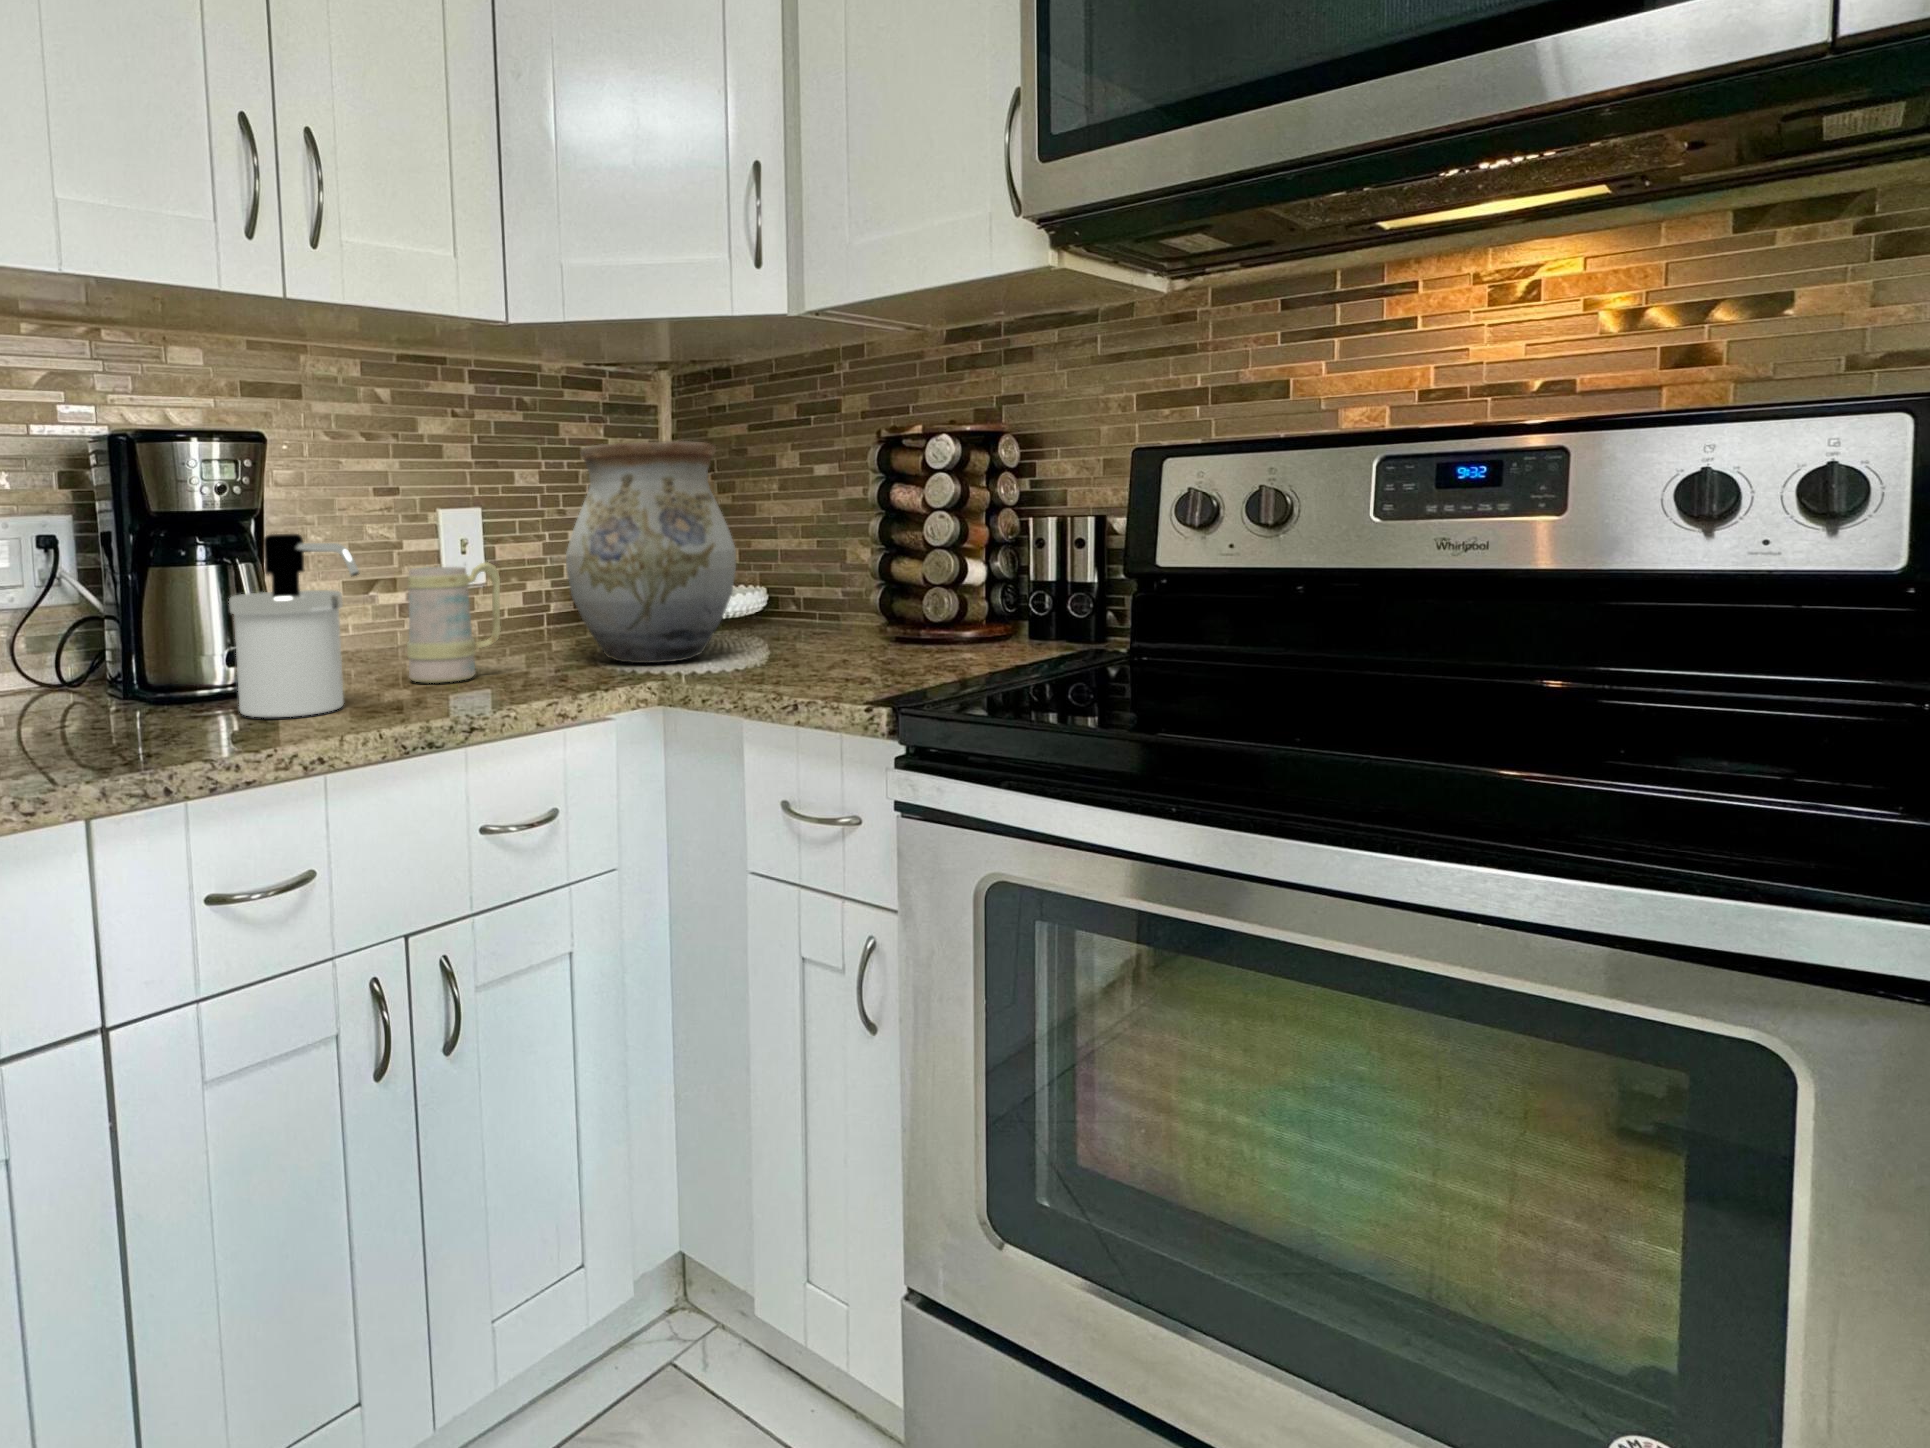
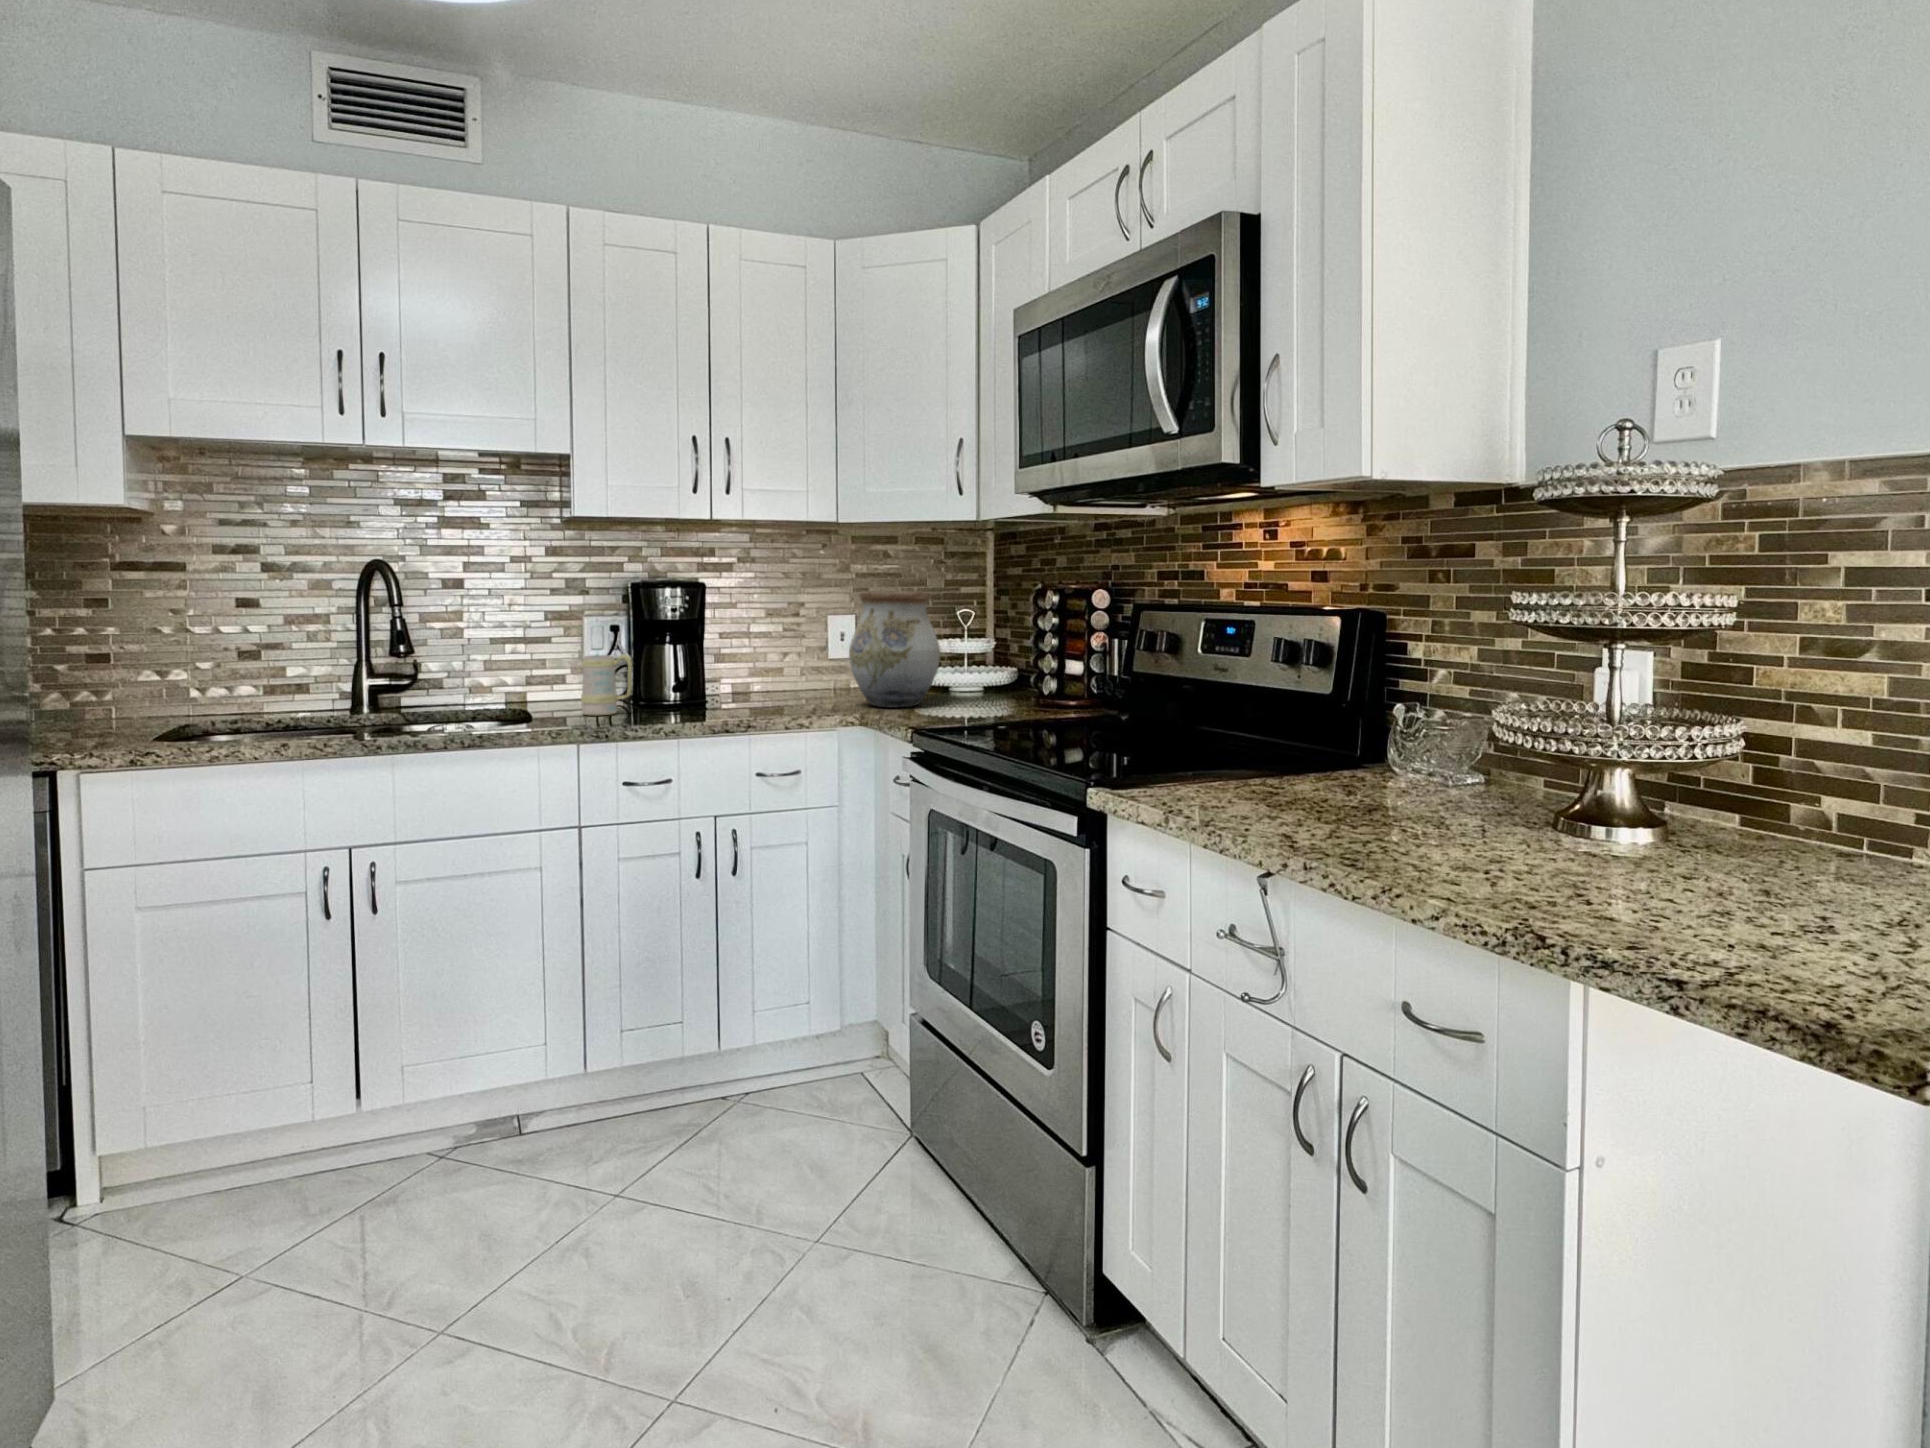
soap dispenser: present [229,534,359,717] -> none [662,634,712,717]
mug: present [407,563,501,683] -> present [581,655,632,715]

